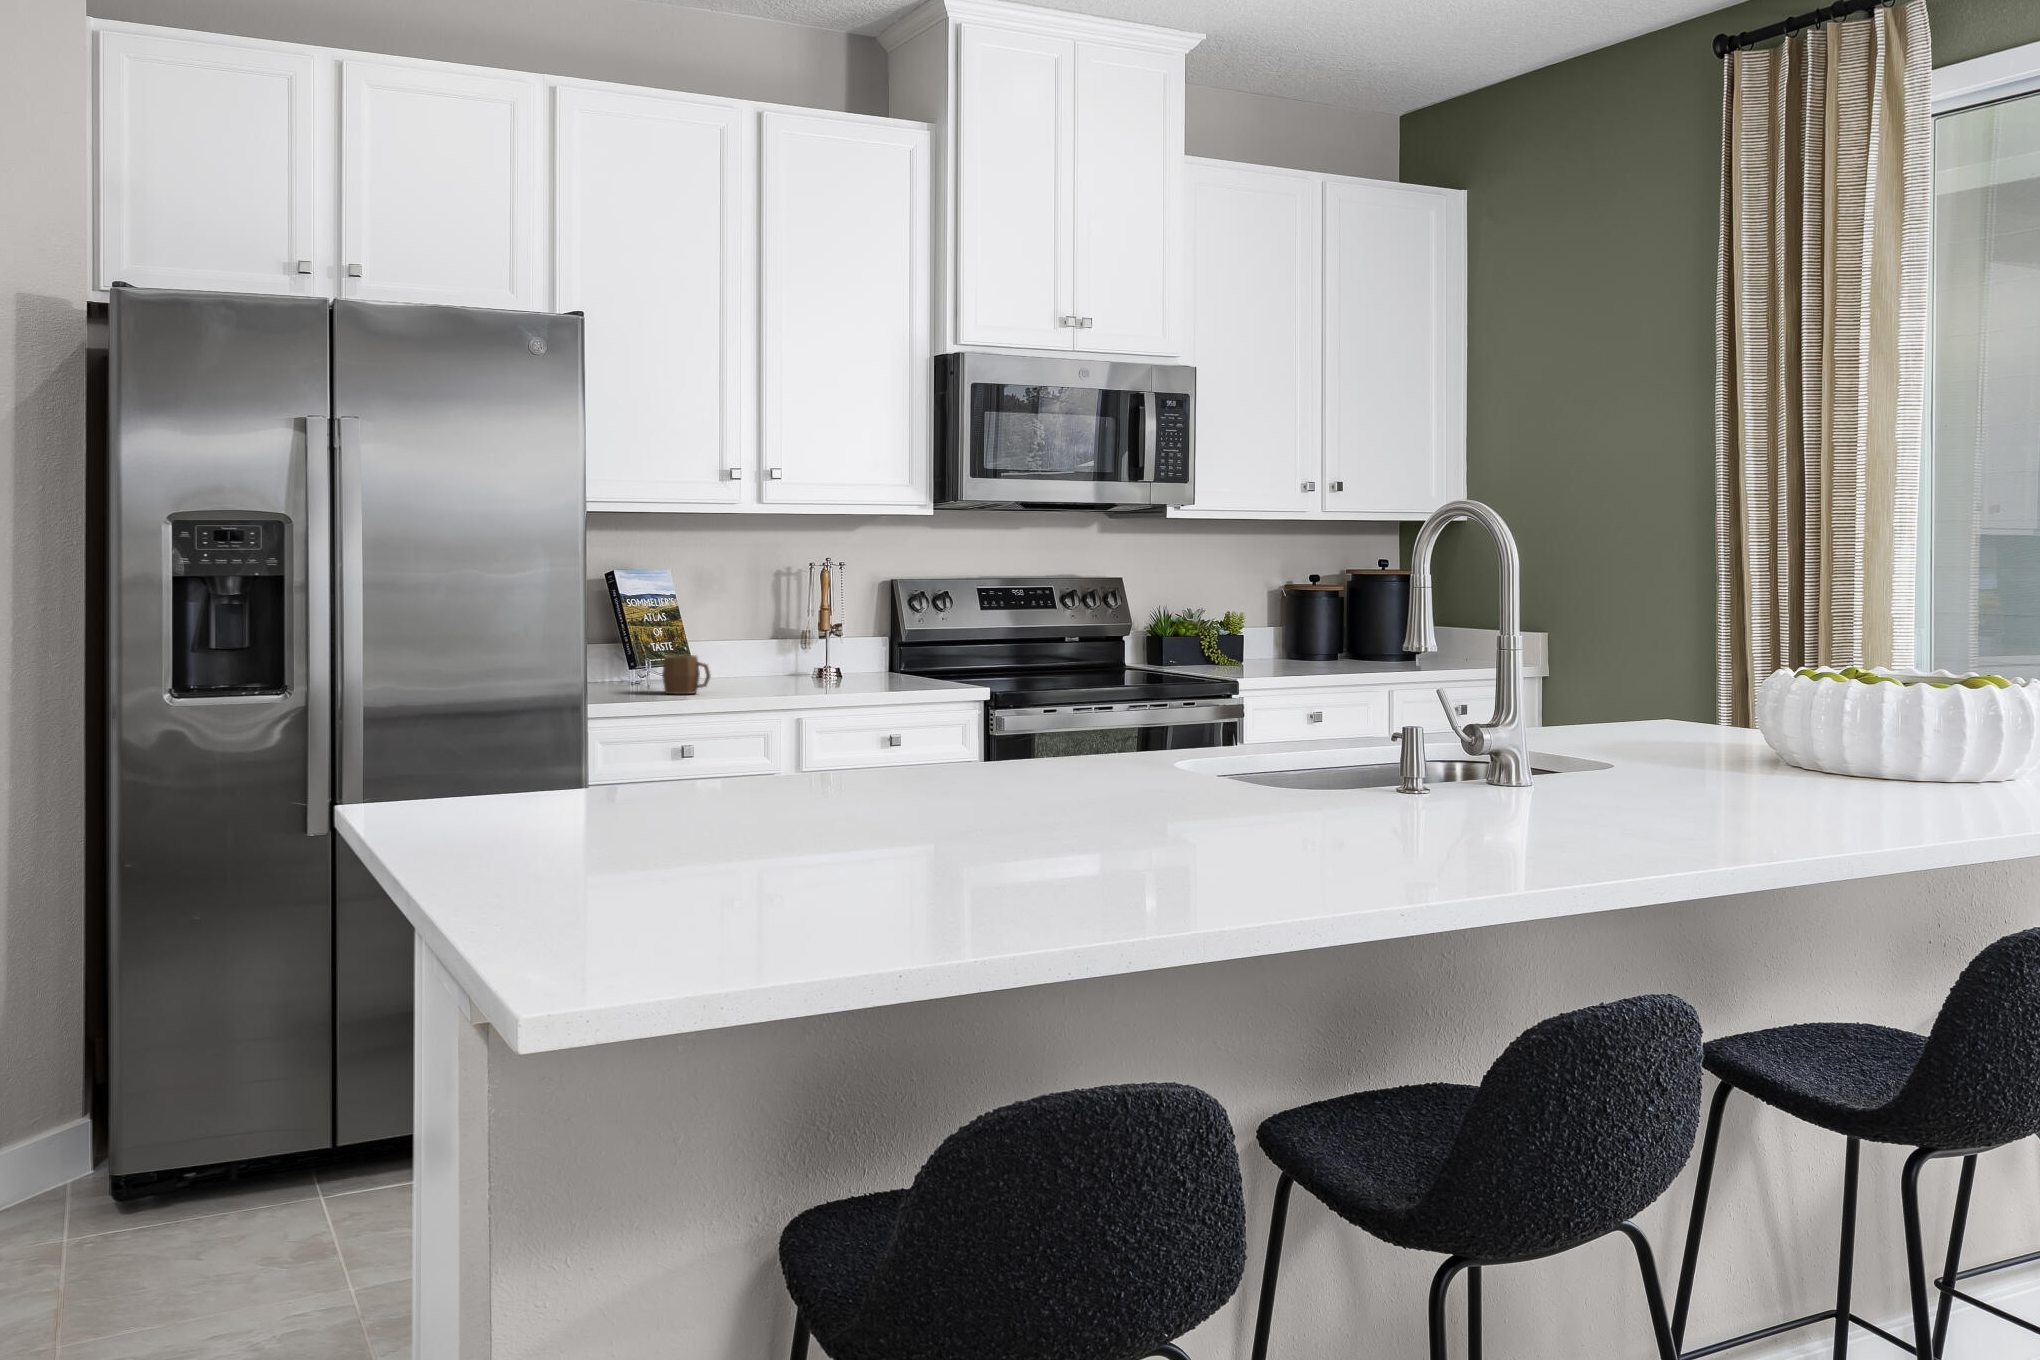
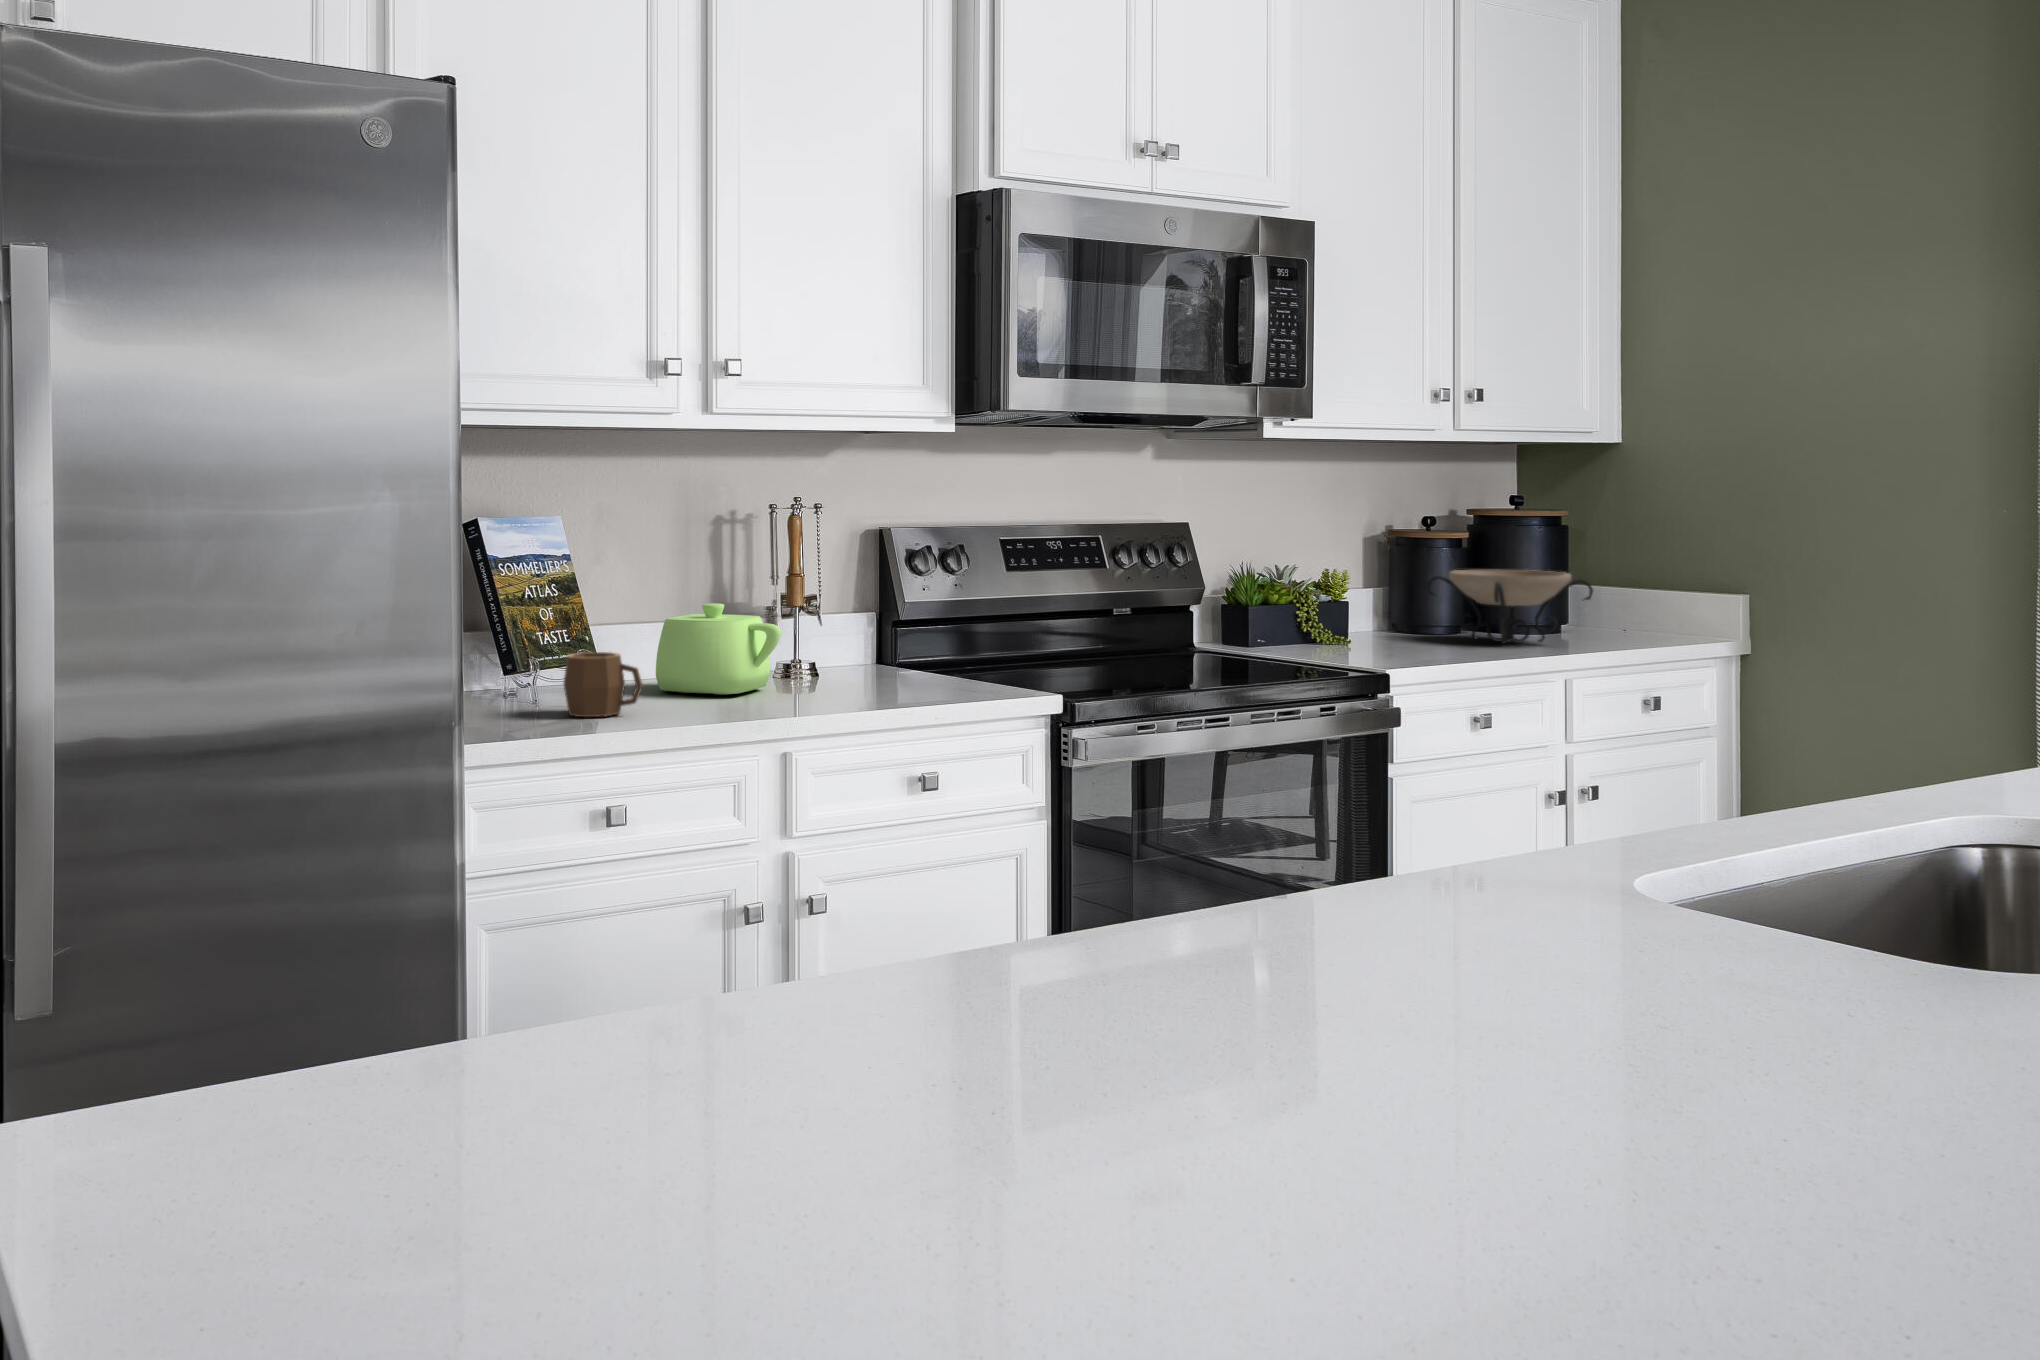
decorative bowl: none [1304,616,1421,670] -> present [1427,570,1593,644]
teapot: none [726,627,806,685] -> present [656,603,781,695]

